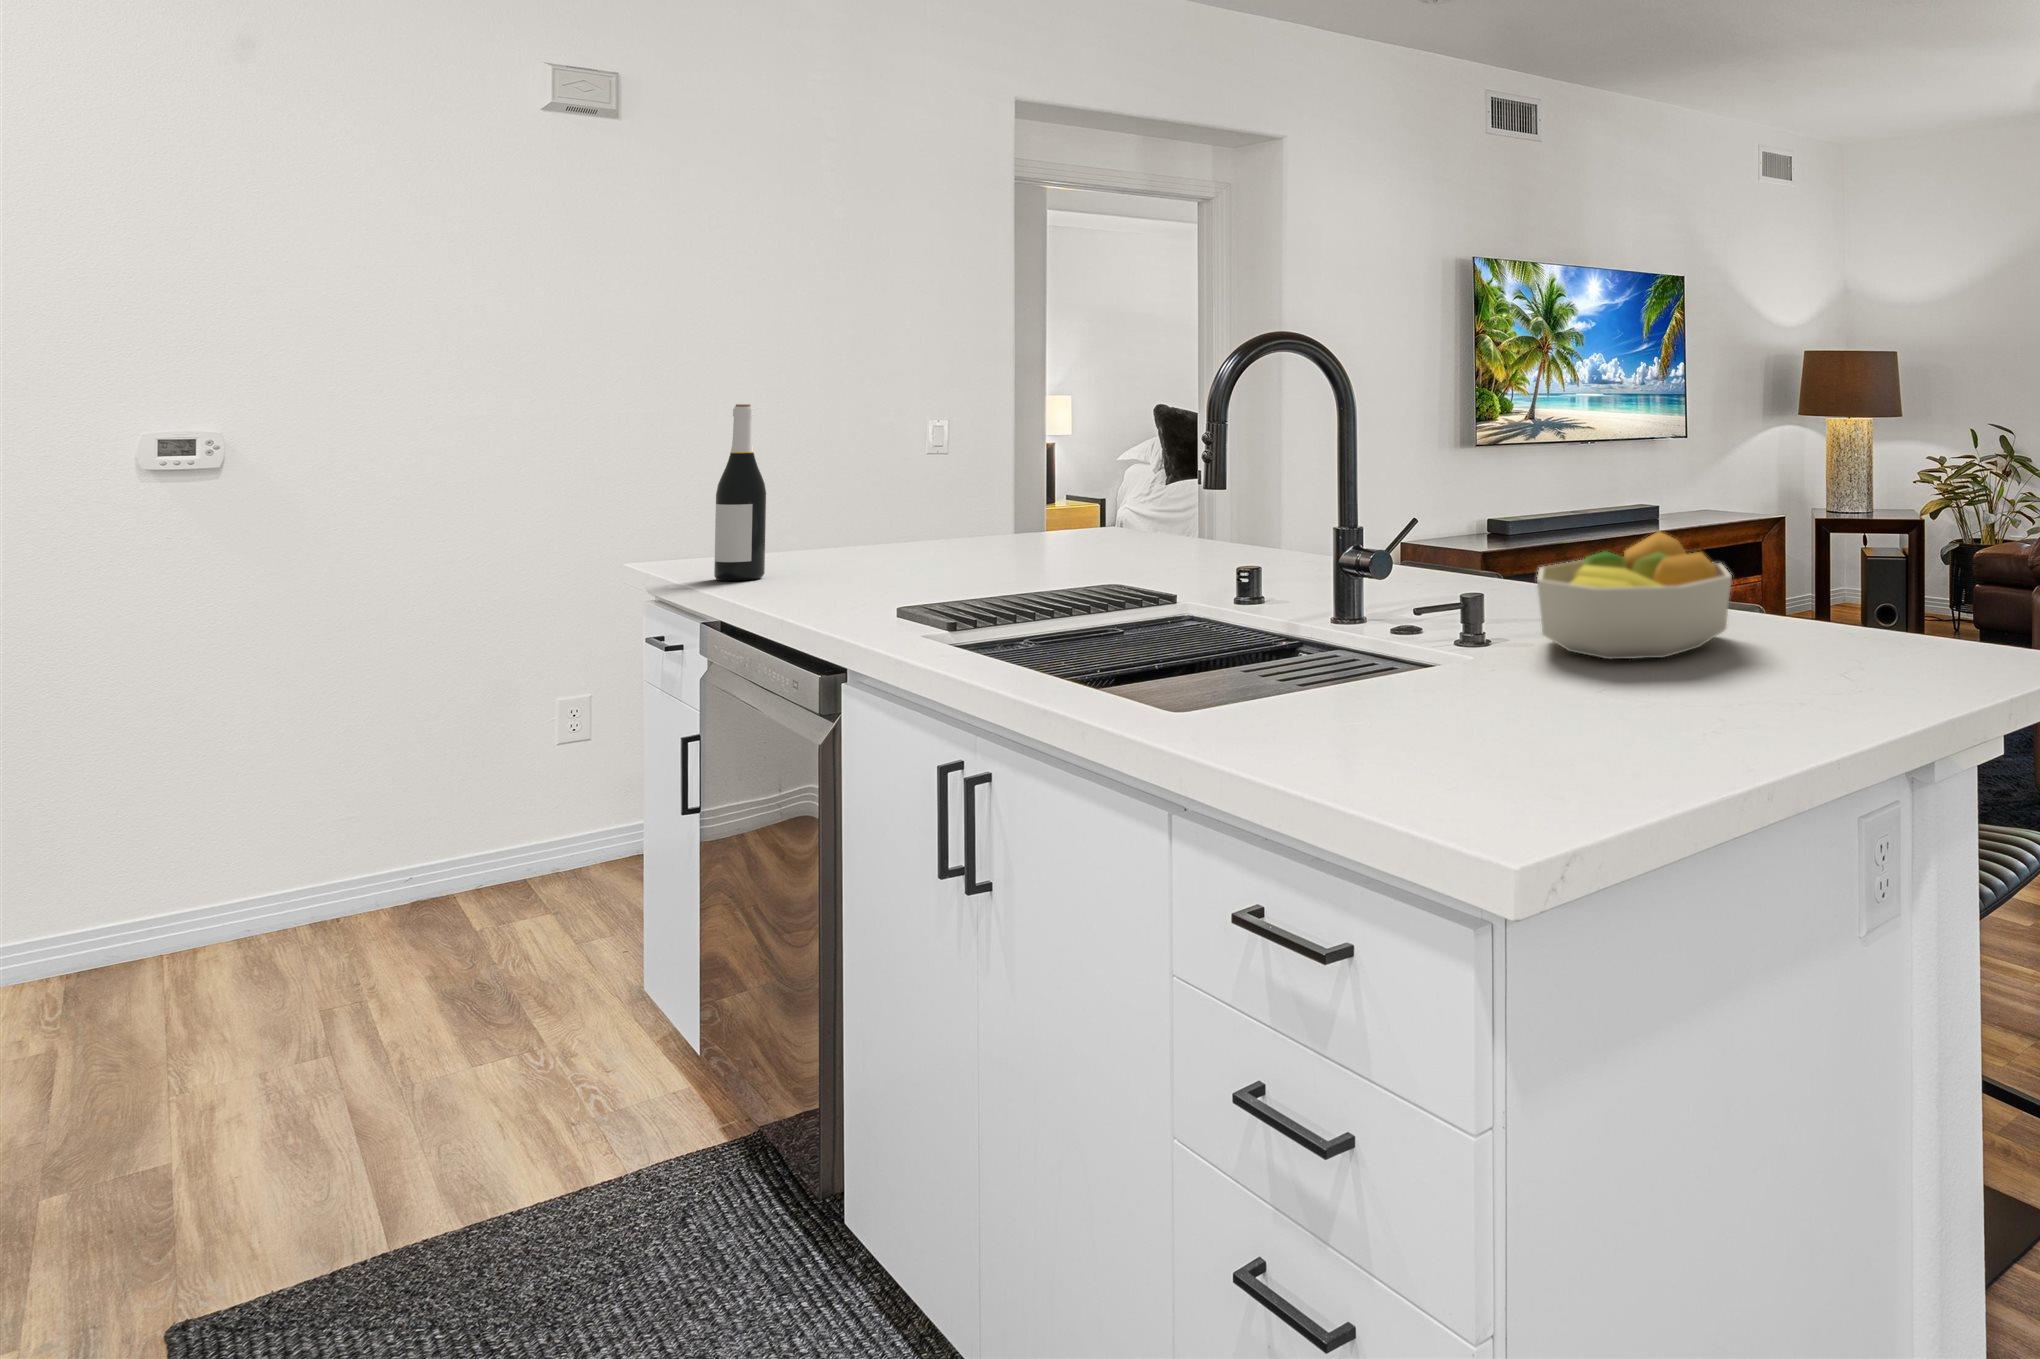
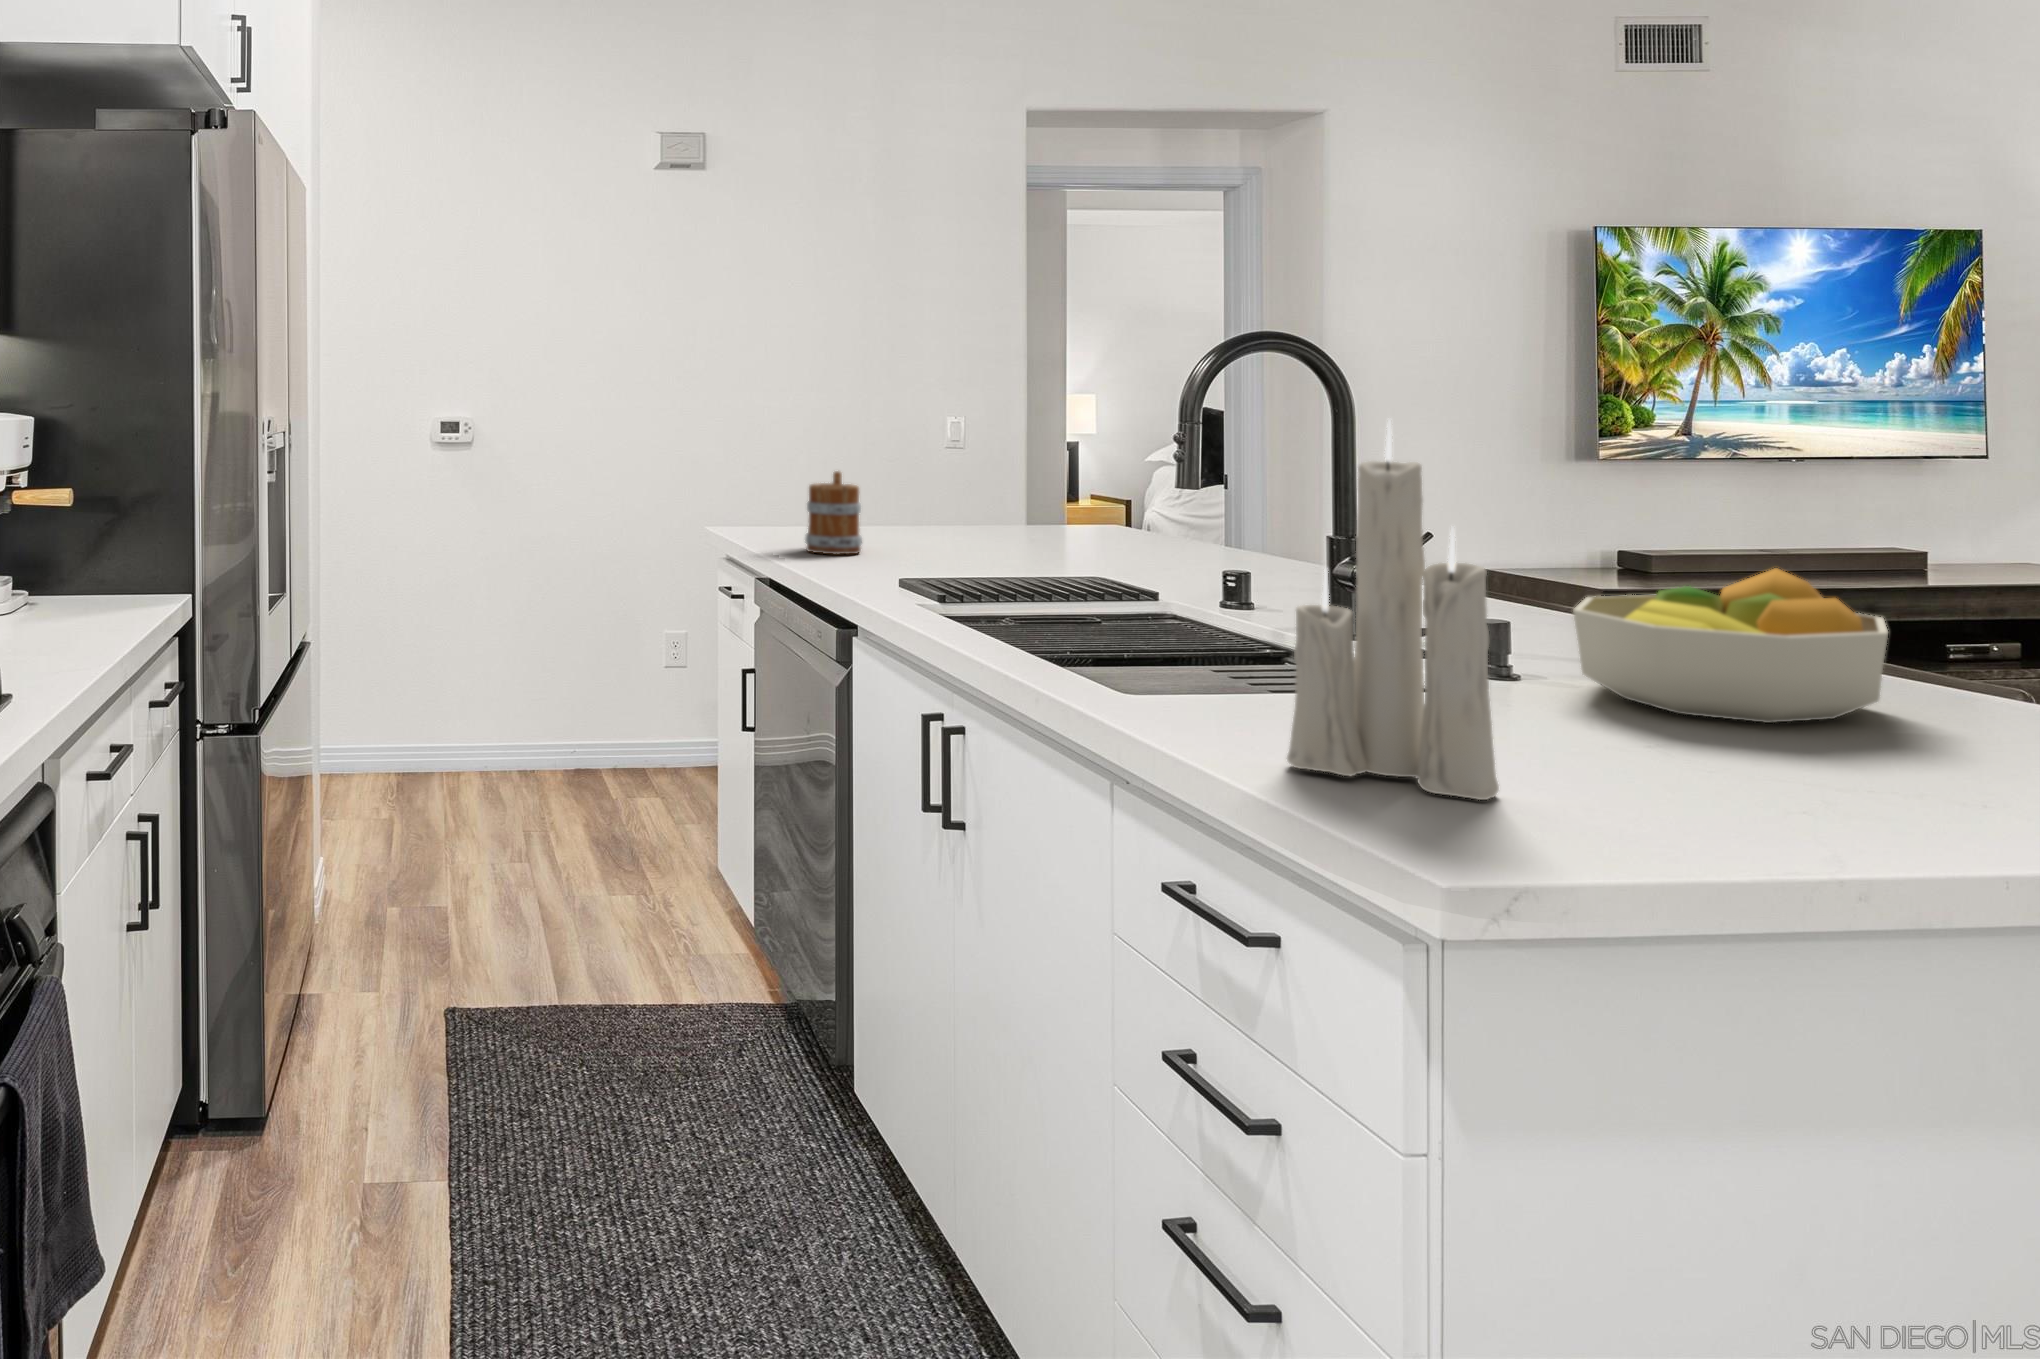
candle: none [1353,402,1524,767] -> present [1287,420,1499,800]
wine bottle: present [714,404,766,581] -> none [766,394,804,541]
mug: none [771,493,844,592] -> present [805,471,862,554]

